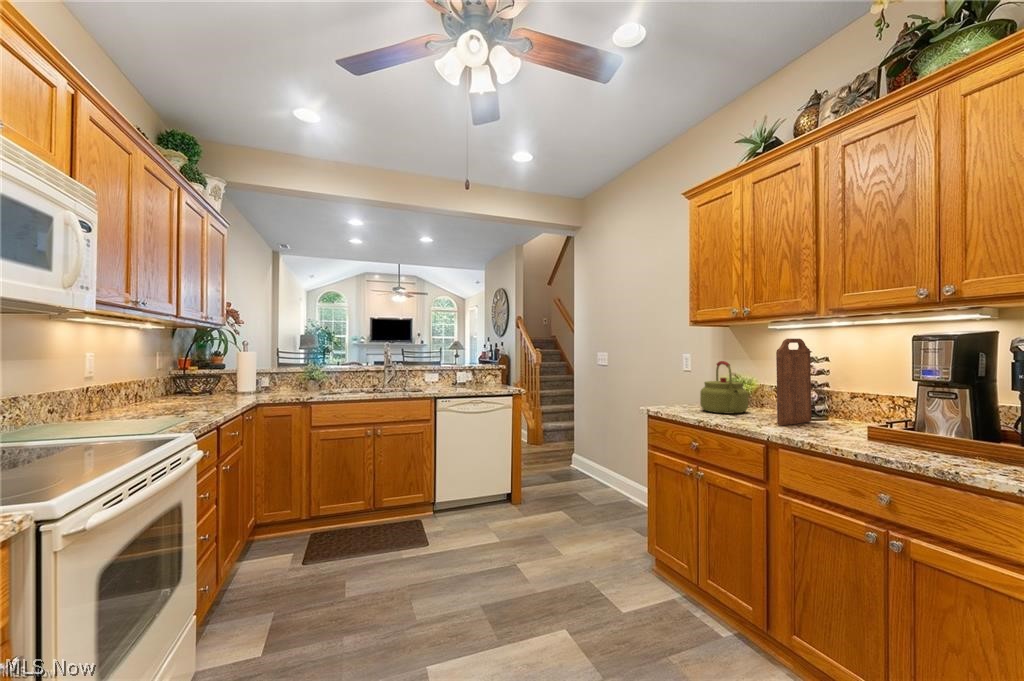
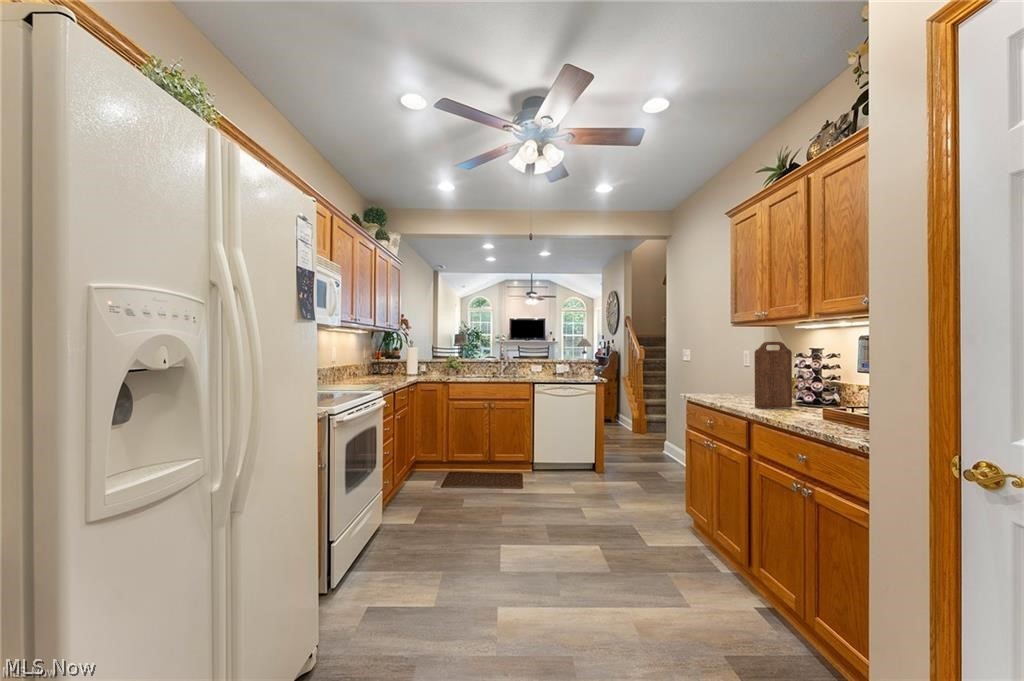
kettle: present [700,361,748,414] -> none [719,359,758,401]

